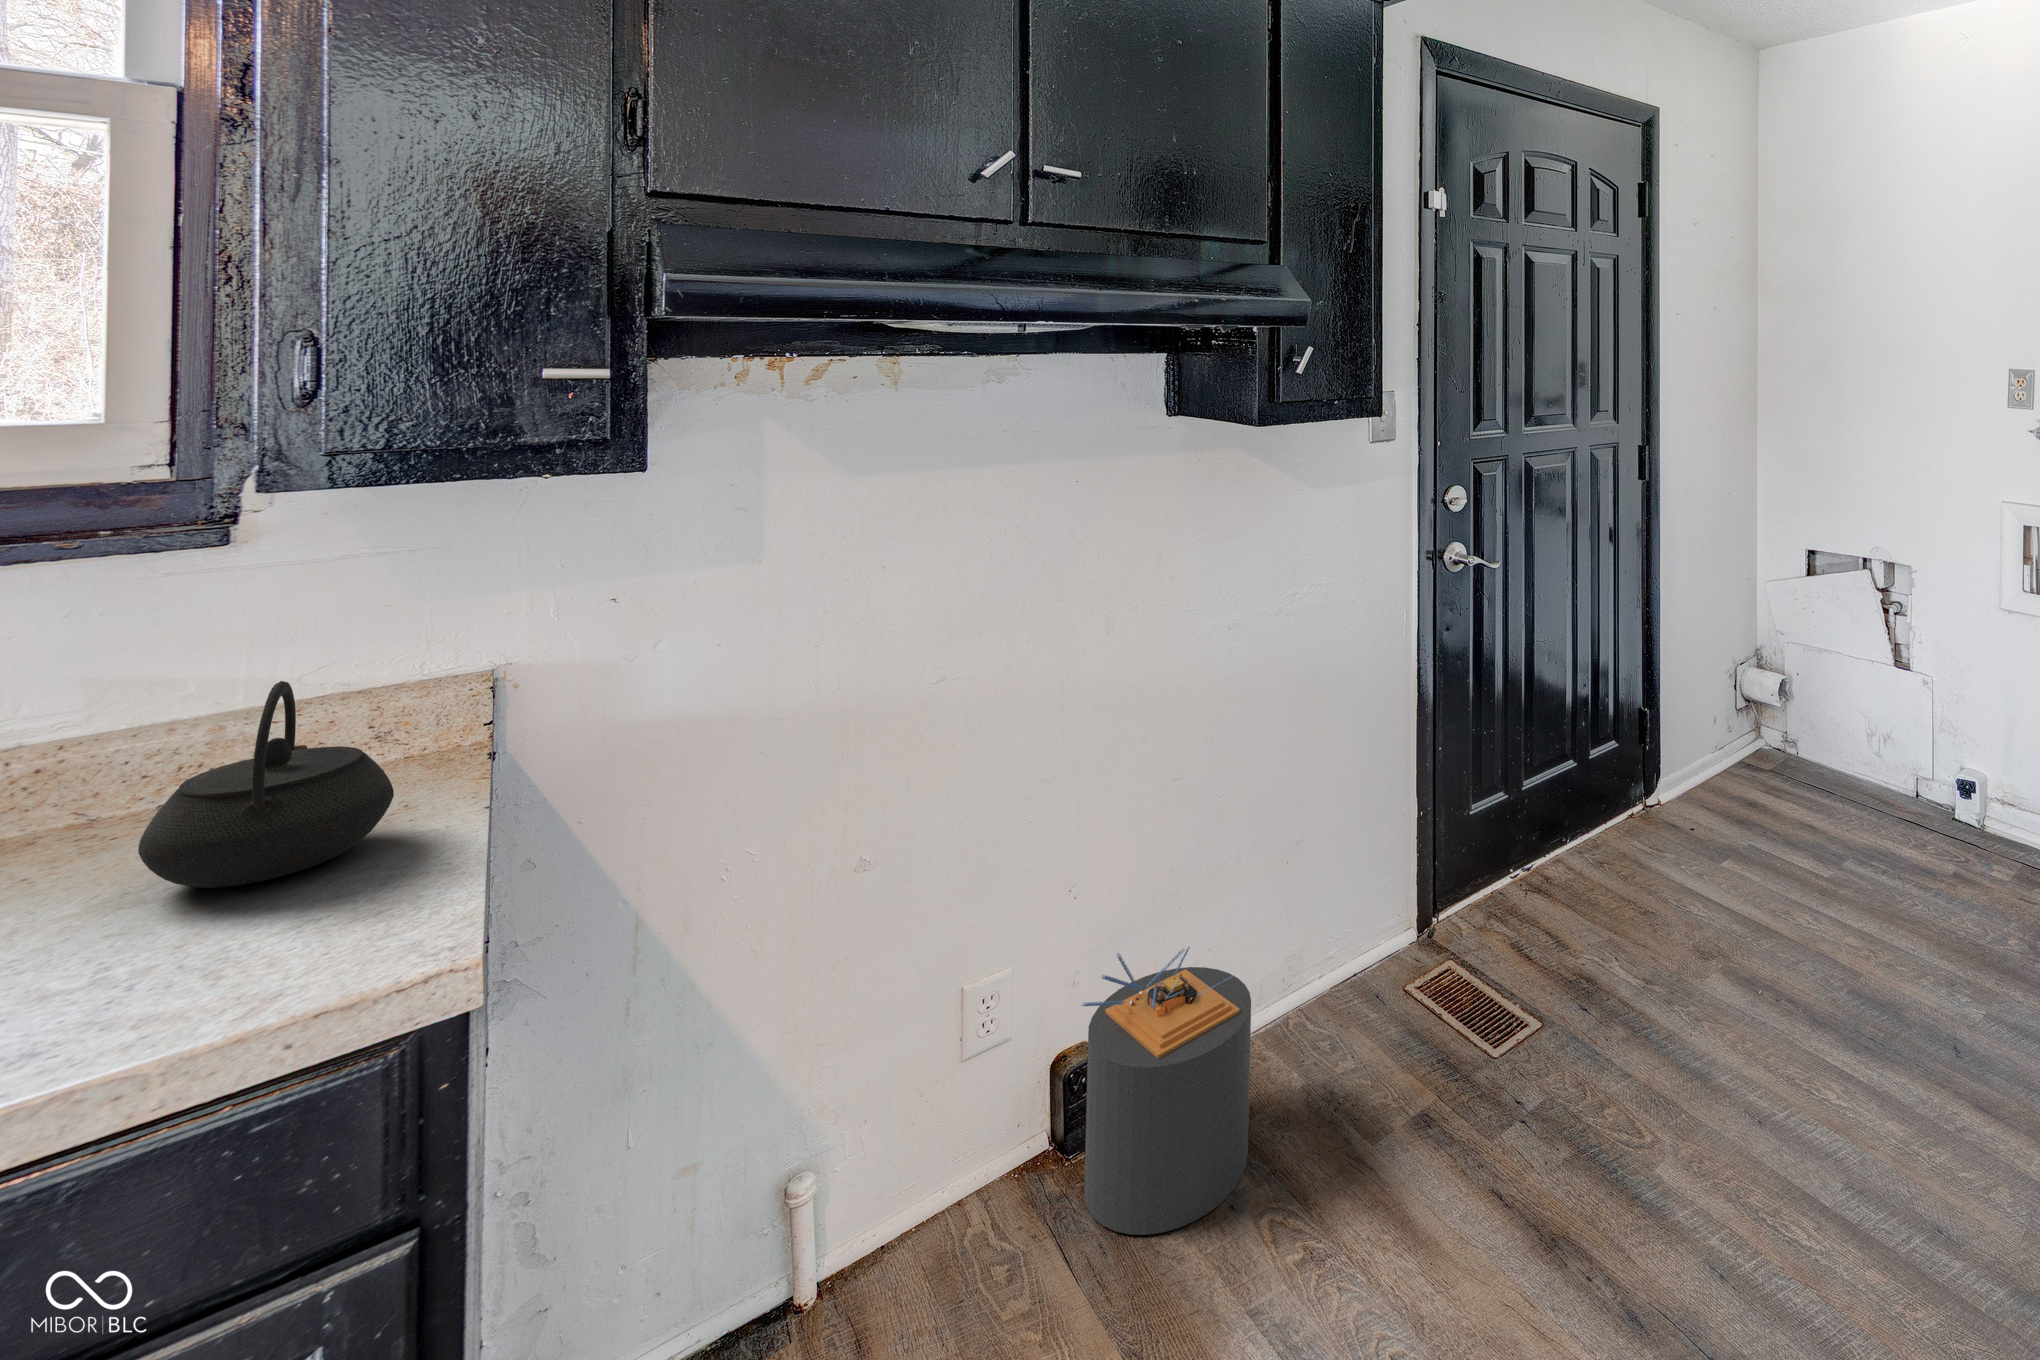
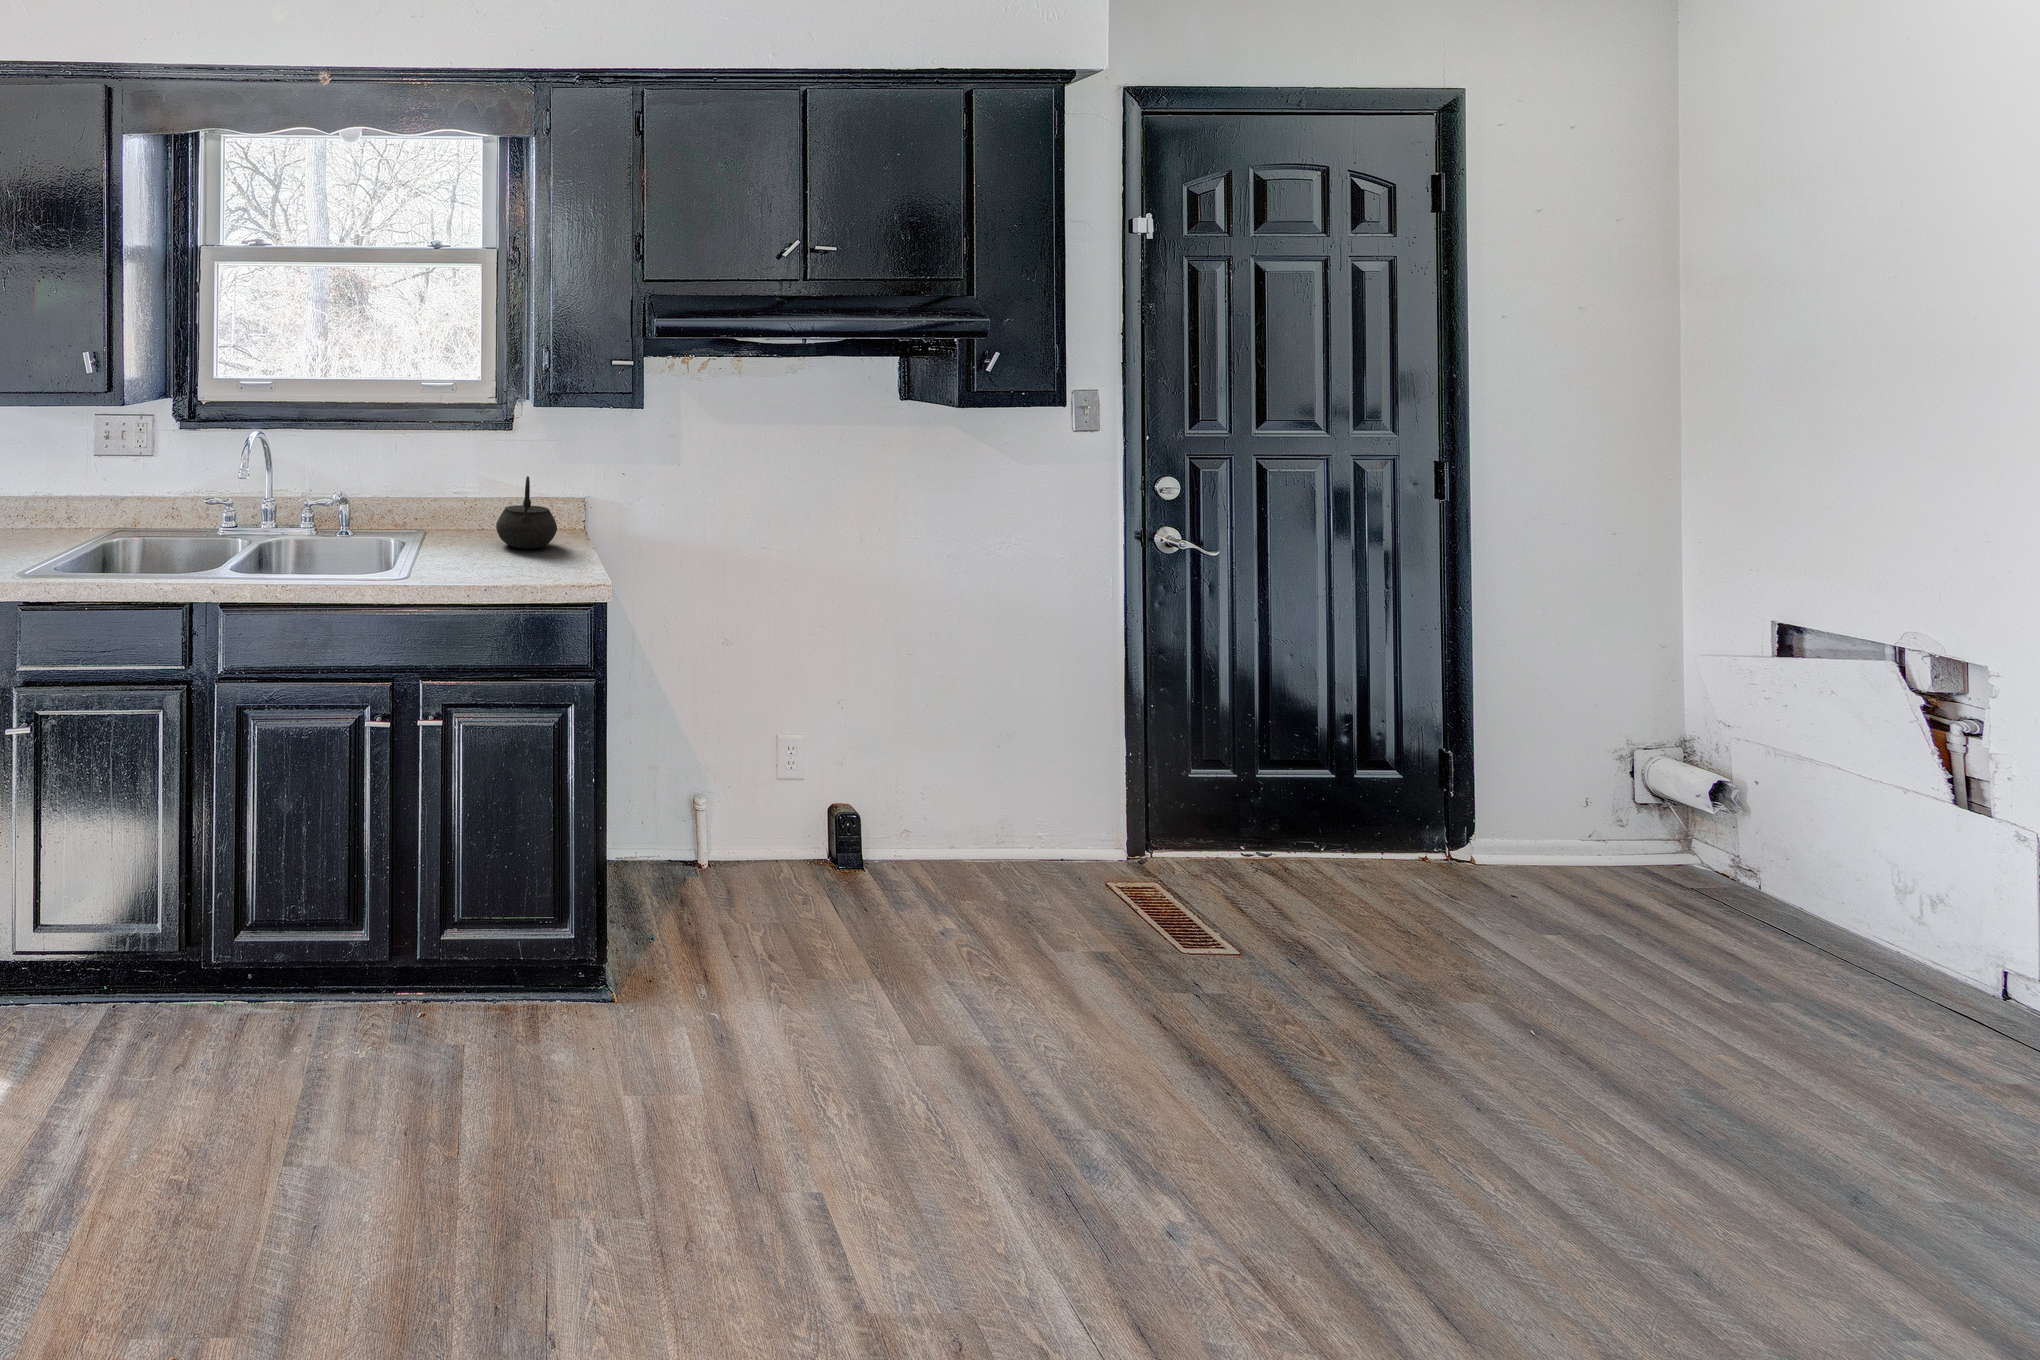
trash can: present [1082,947,1251,1235] -> none [837,739,955,929]

